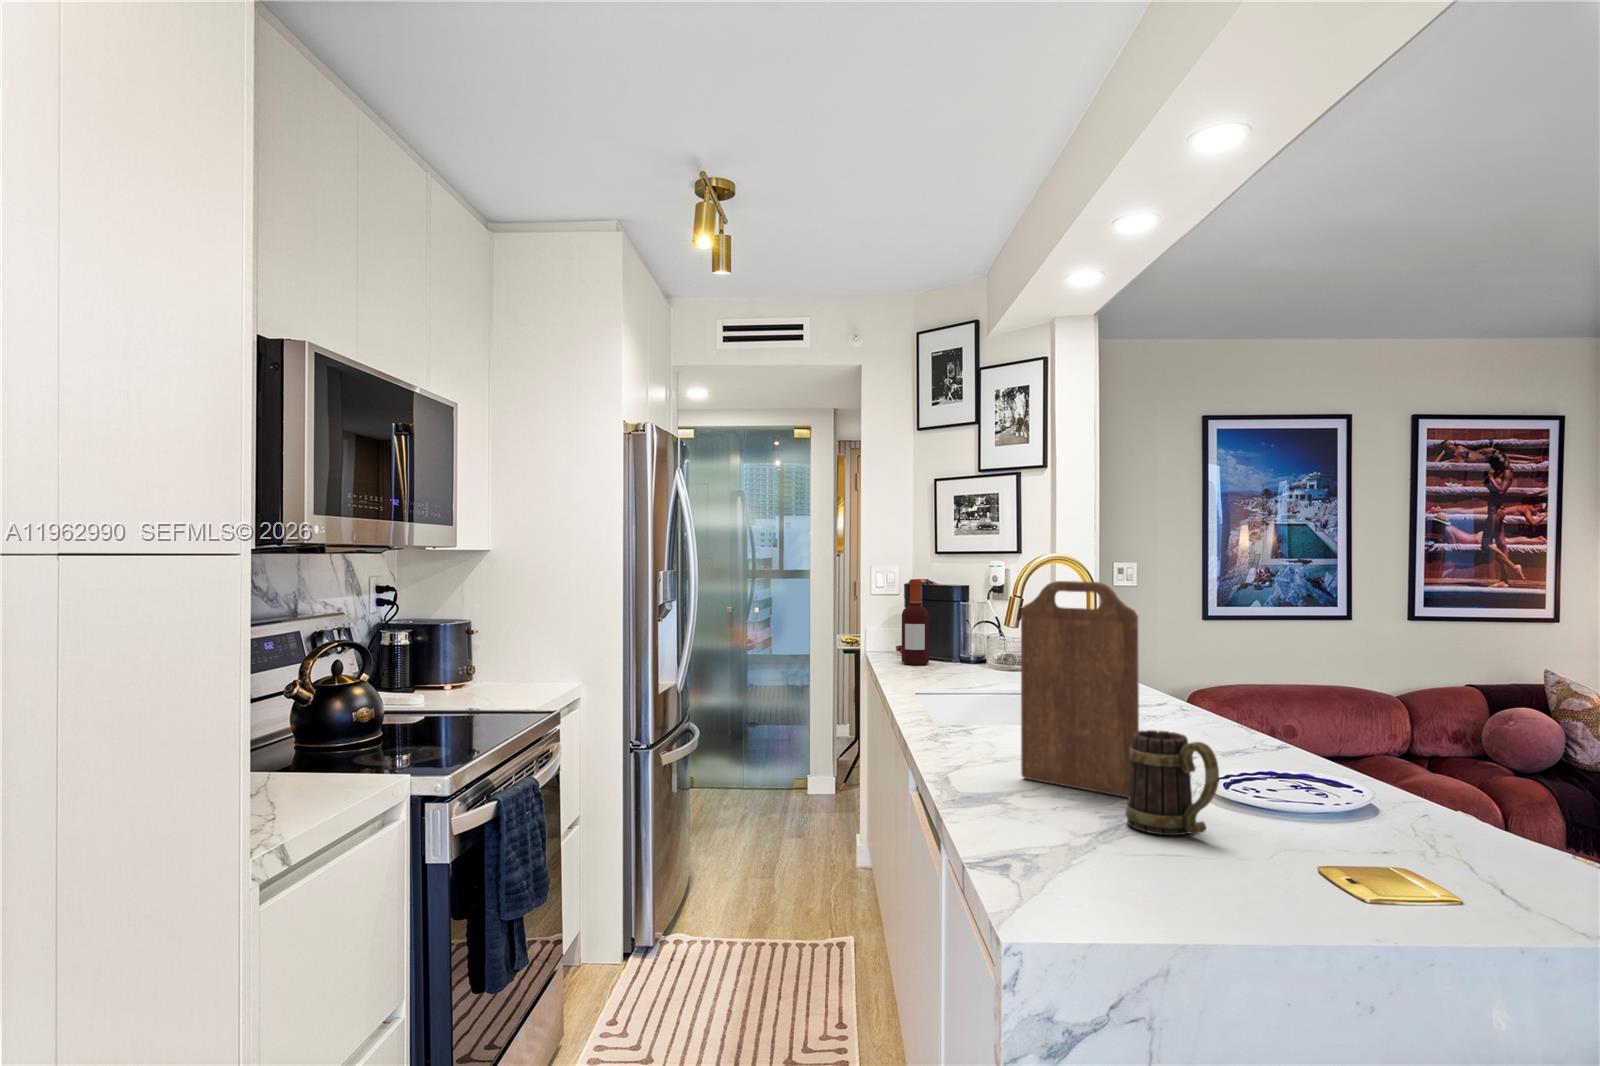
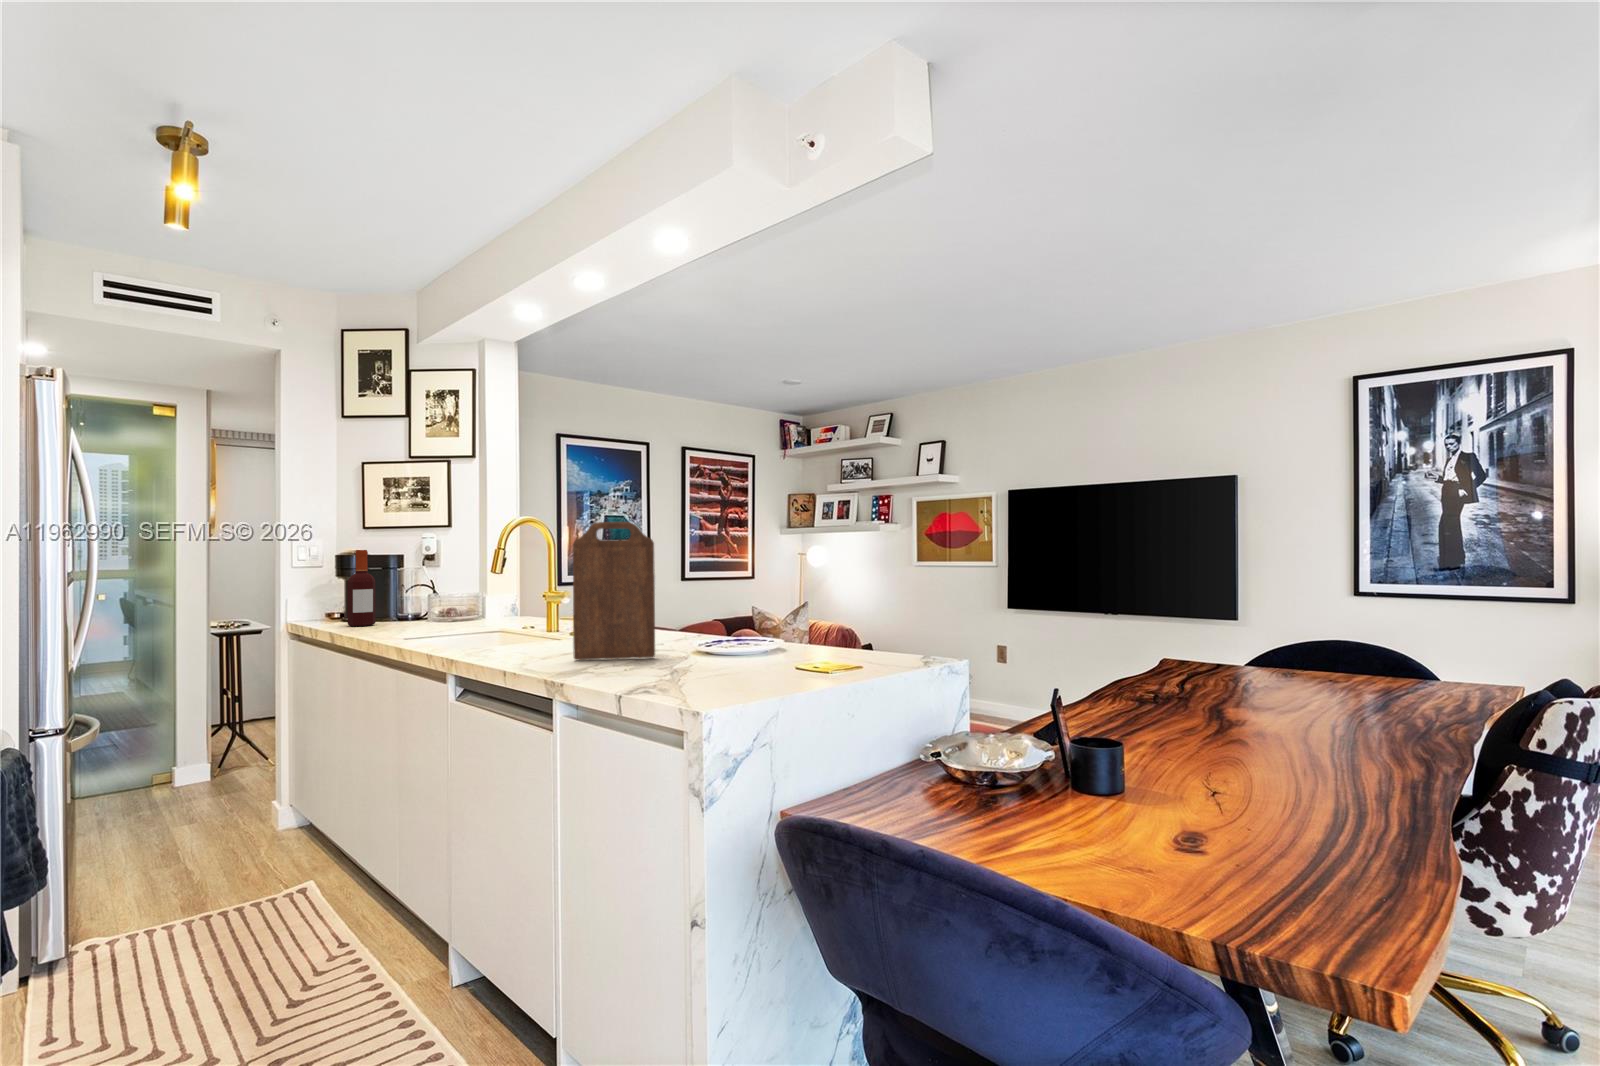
mug: present [1126,730,1219,835] -> none [664,608,721,666]

